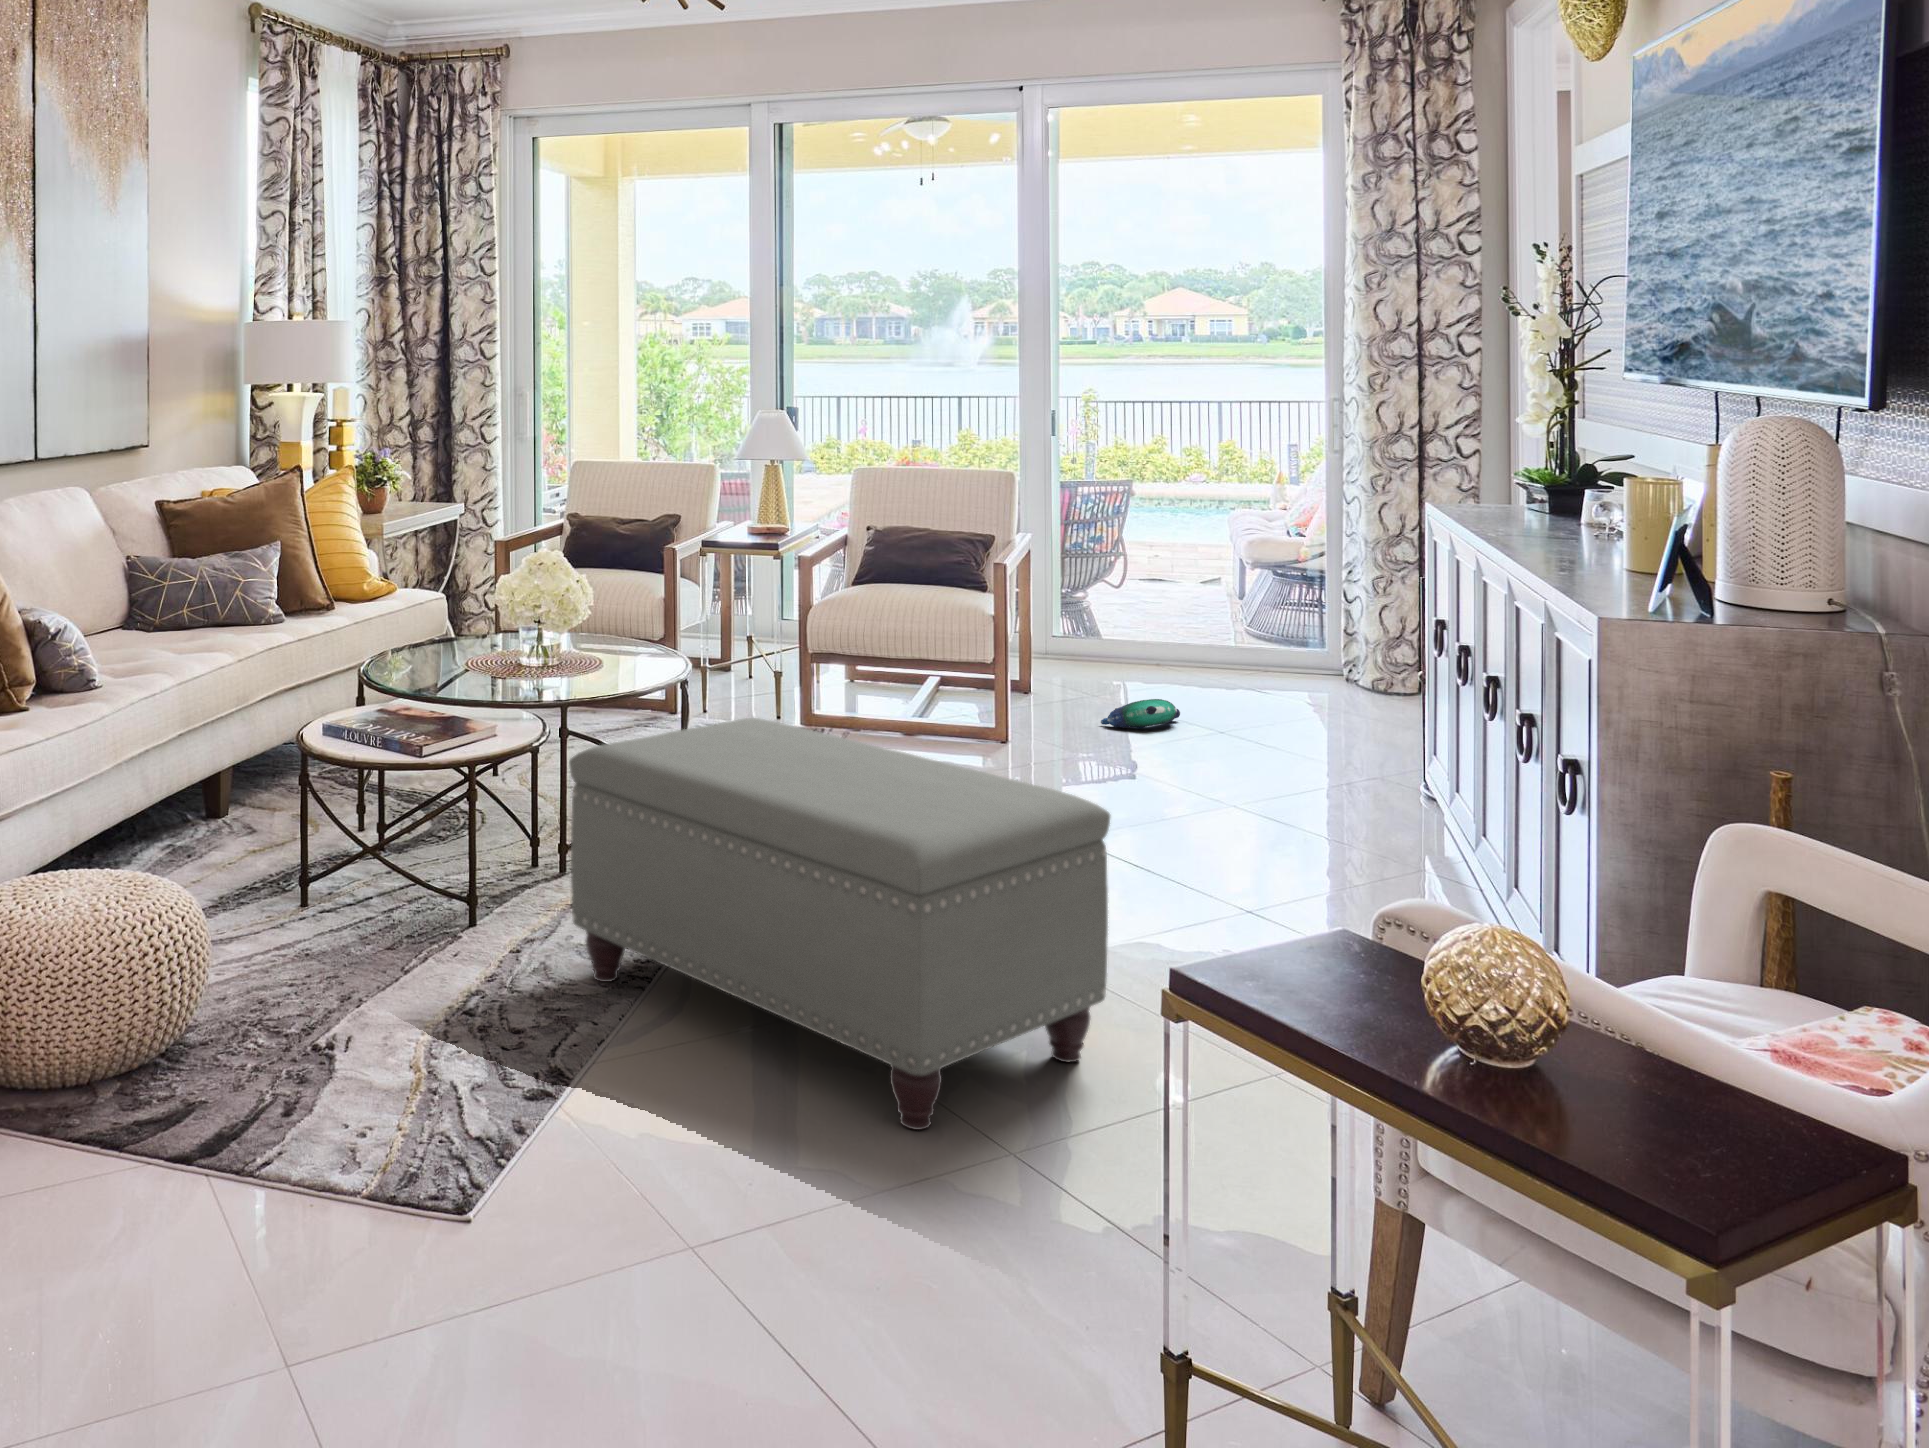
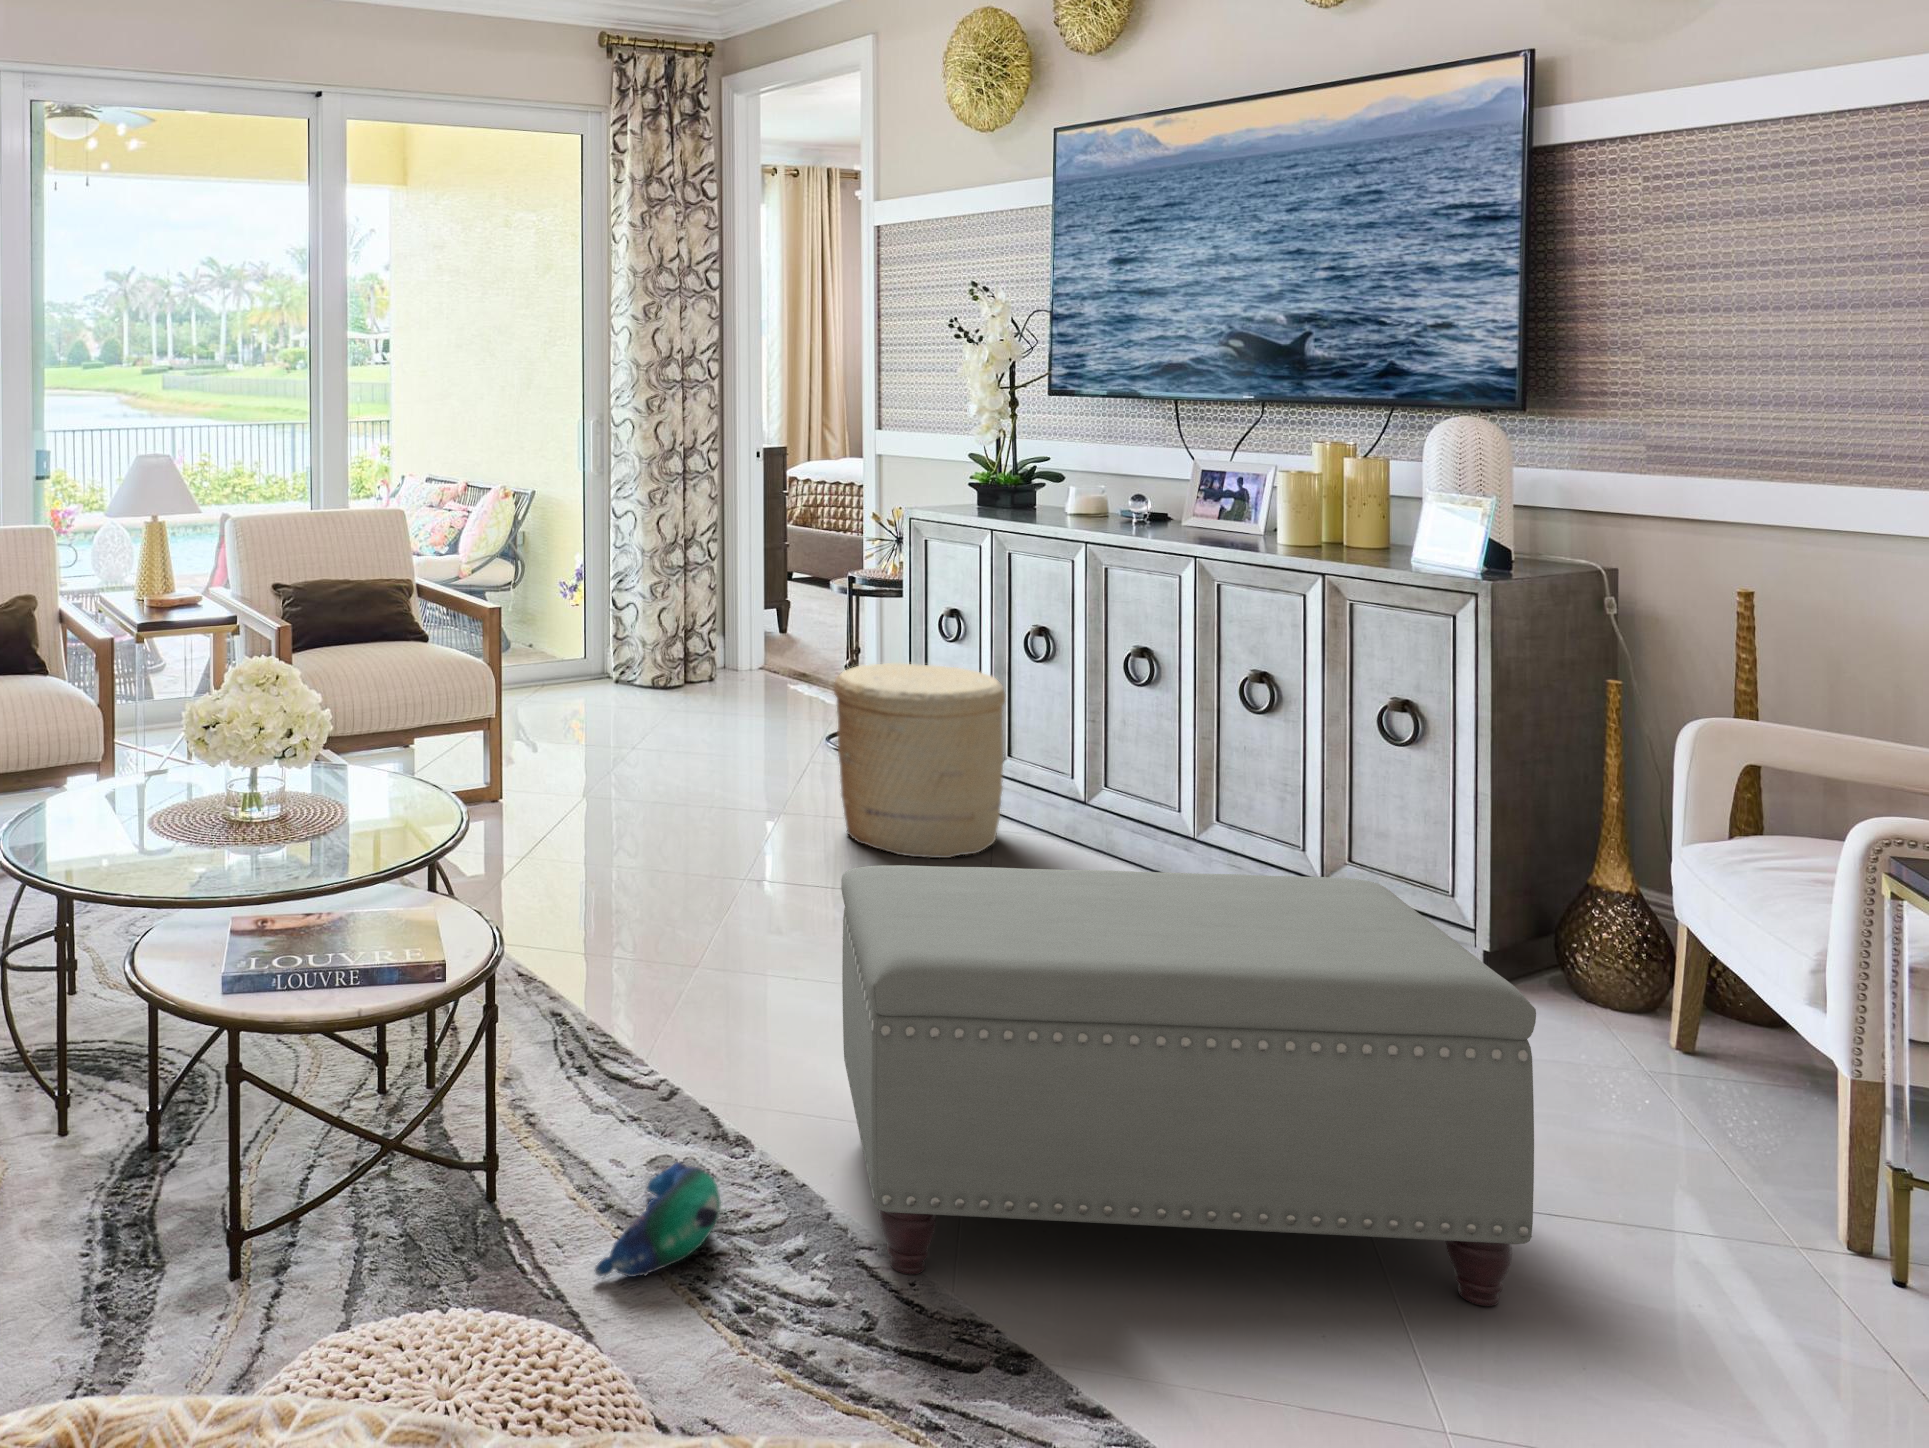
woven basket: none [1221,641,1412,842] -> present [834,663,1005,858]
plush toy: present [1101,699,1180,729] -> present [595,1163,720,1277]

